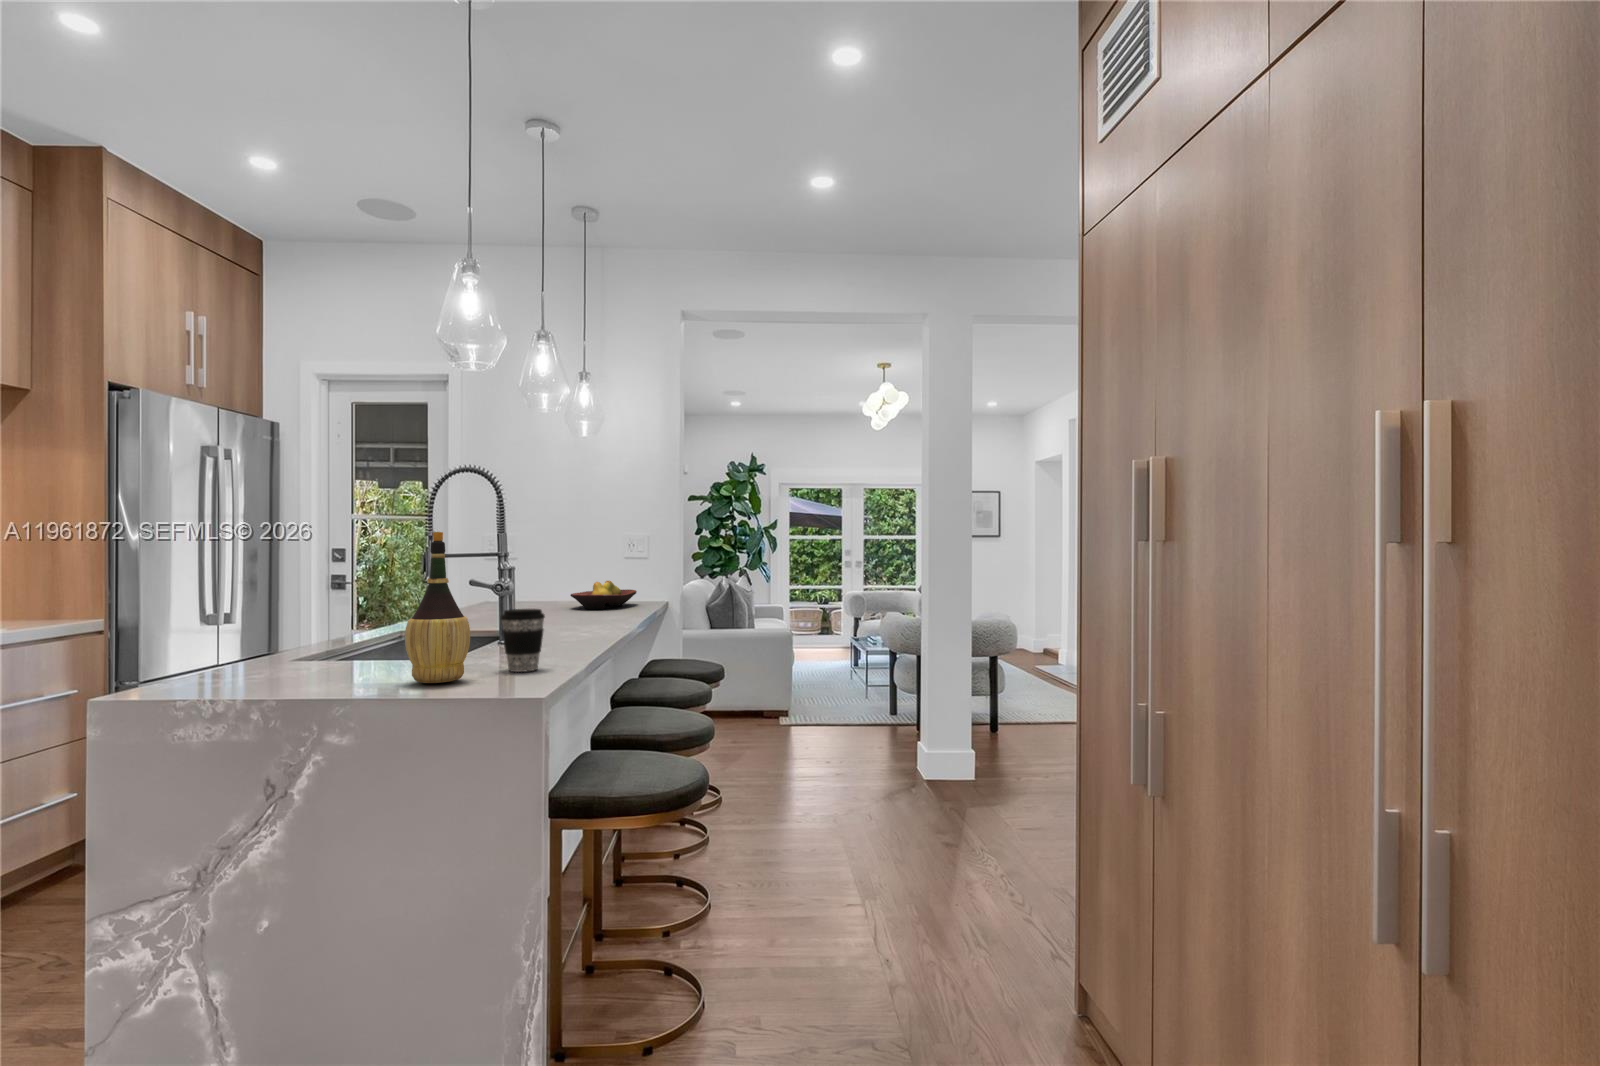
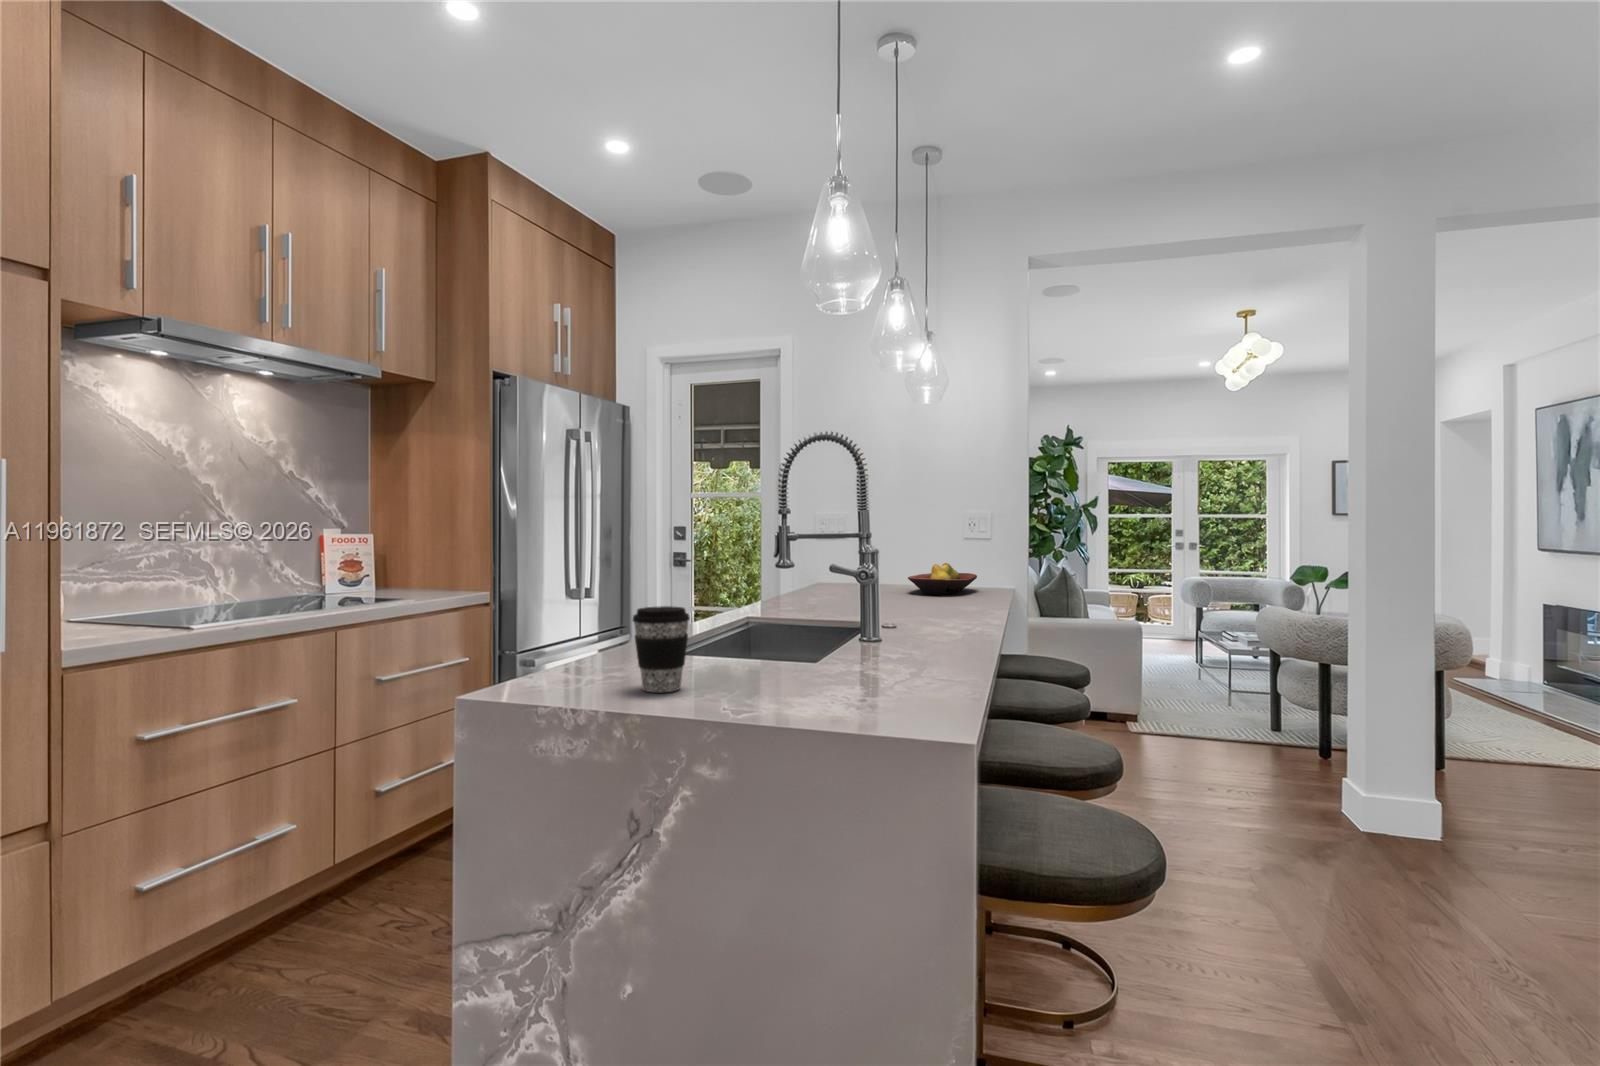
wine bottle: present [405,532,470,683] -> none [781,505,860,701]
coffee cup: present [501,609,545,672] -> present [633,606,690,692]

